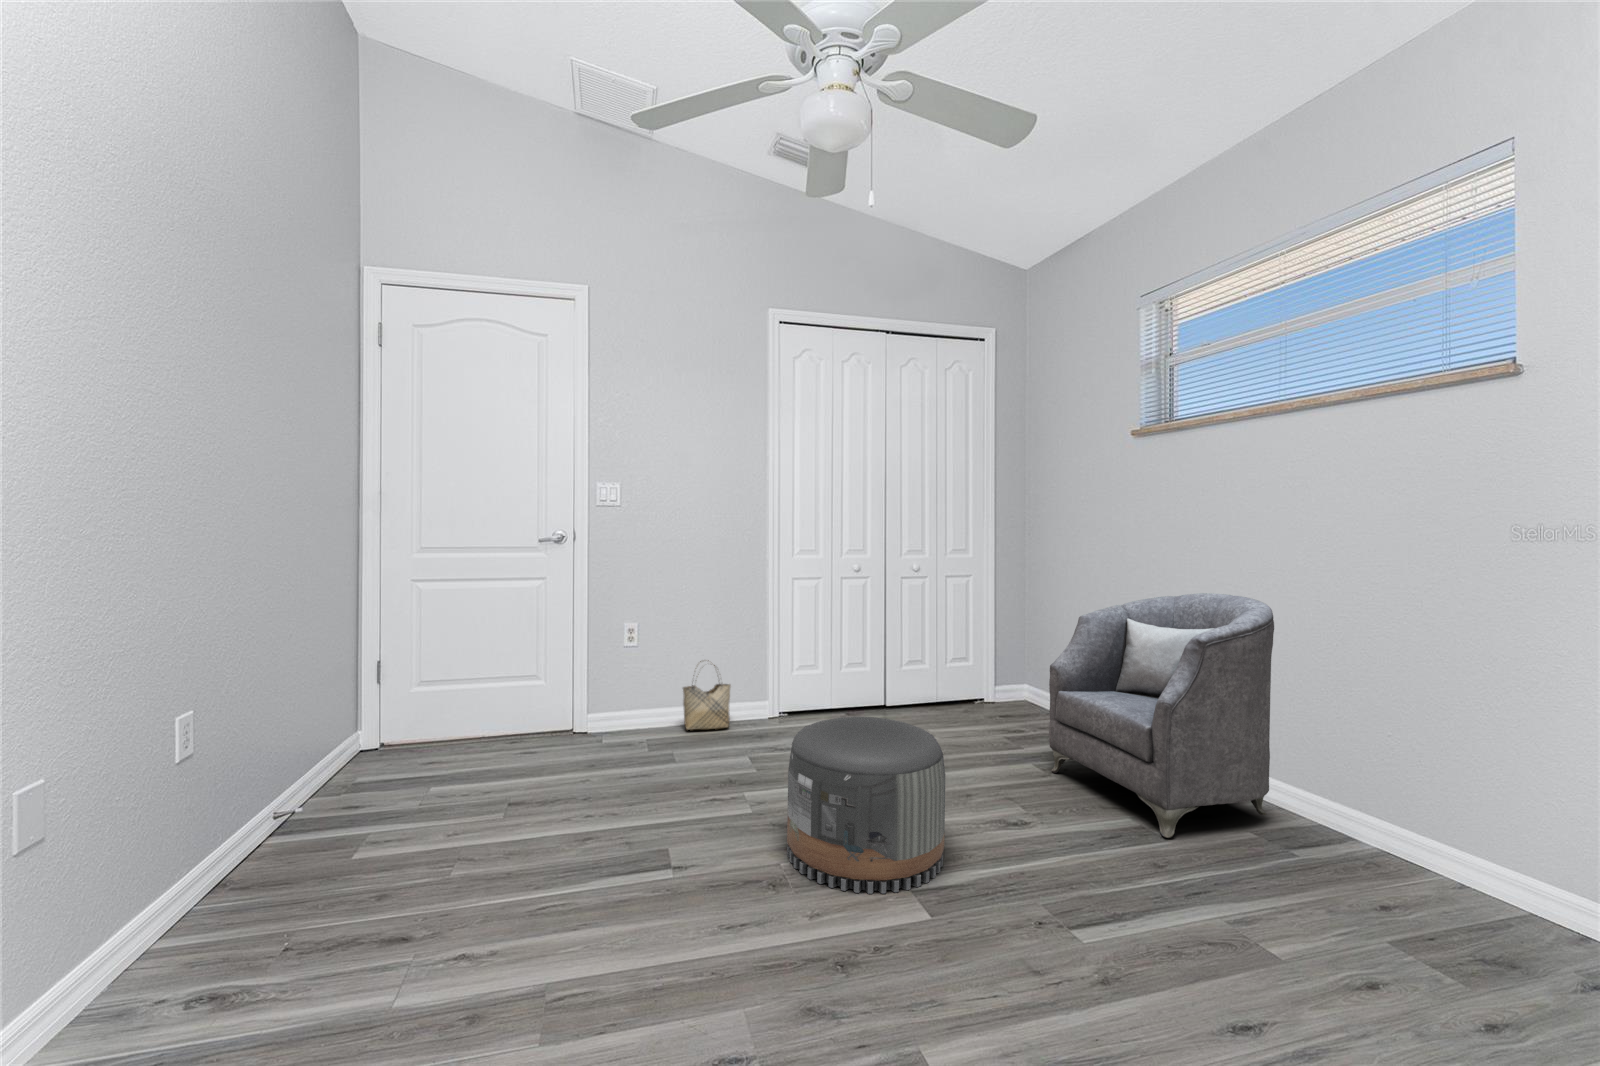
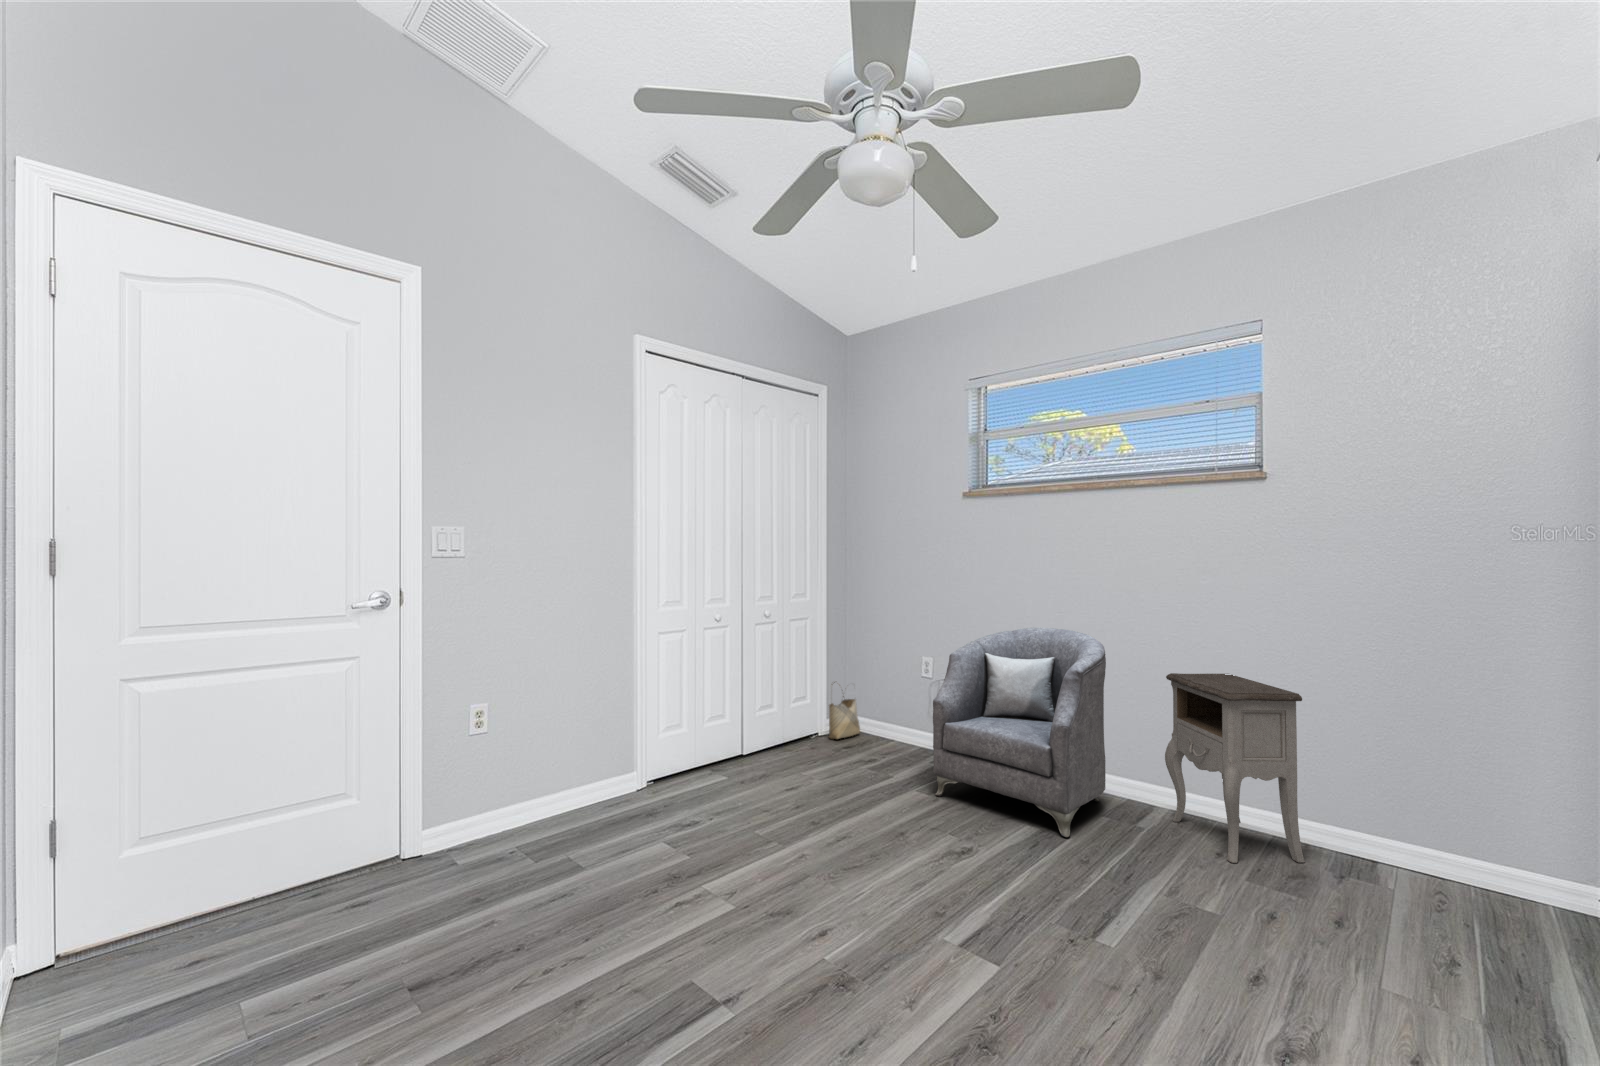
nightstand: none [1350,657,1537,948] -> present [1165,673,1304,863]
woven basket: present [683,661,731,730] -> present [829,682,860,739]
pouf: present [787,717,945,894] -> none [803,780,960,967]

